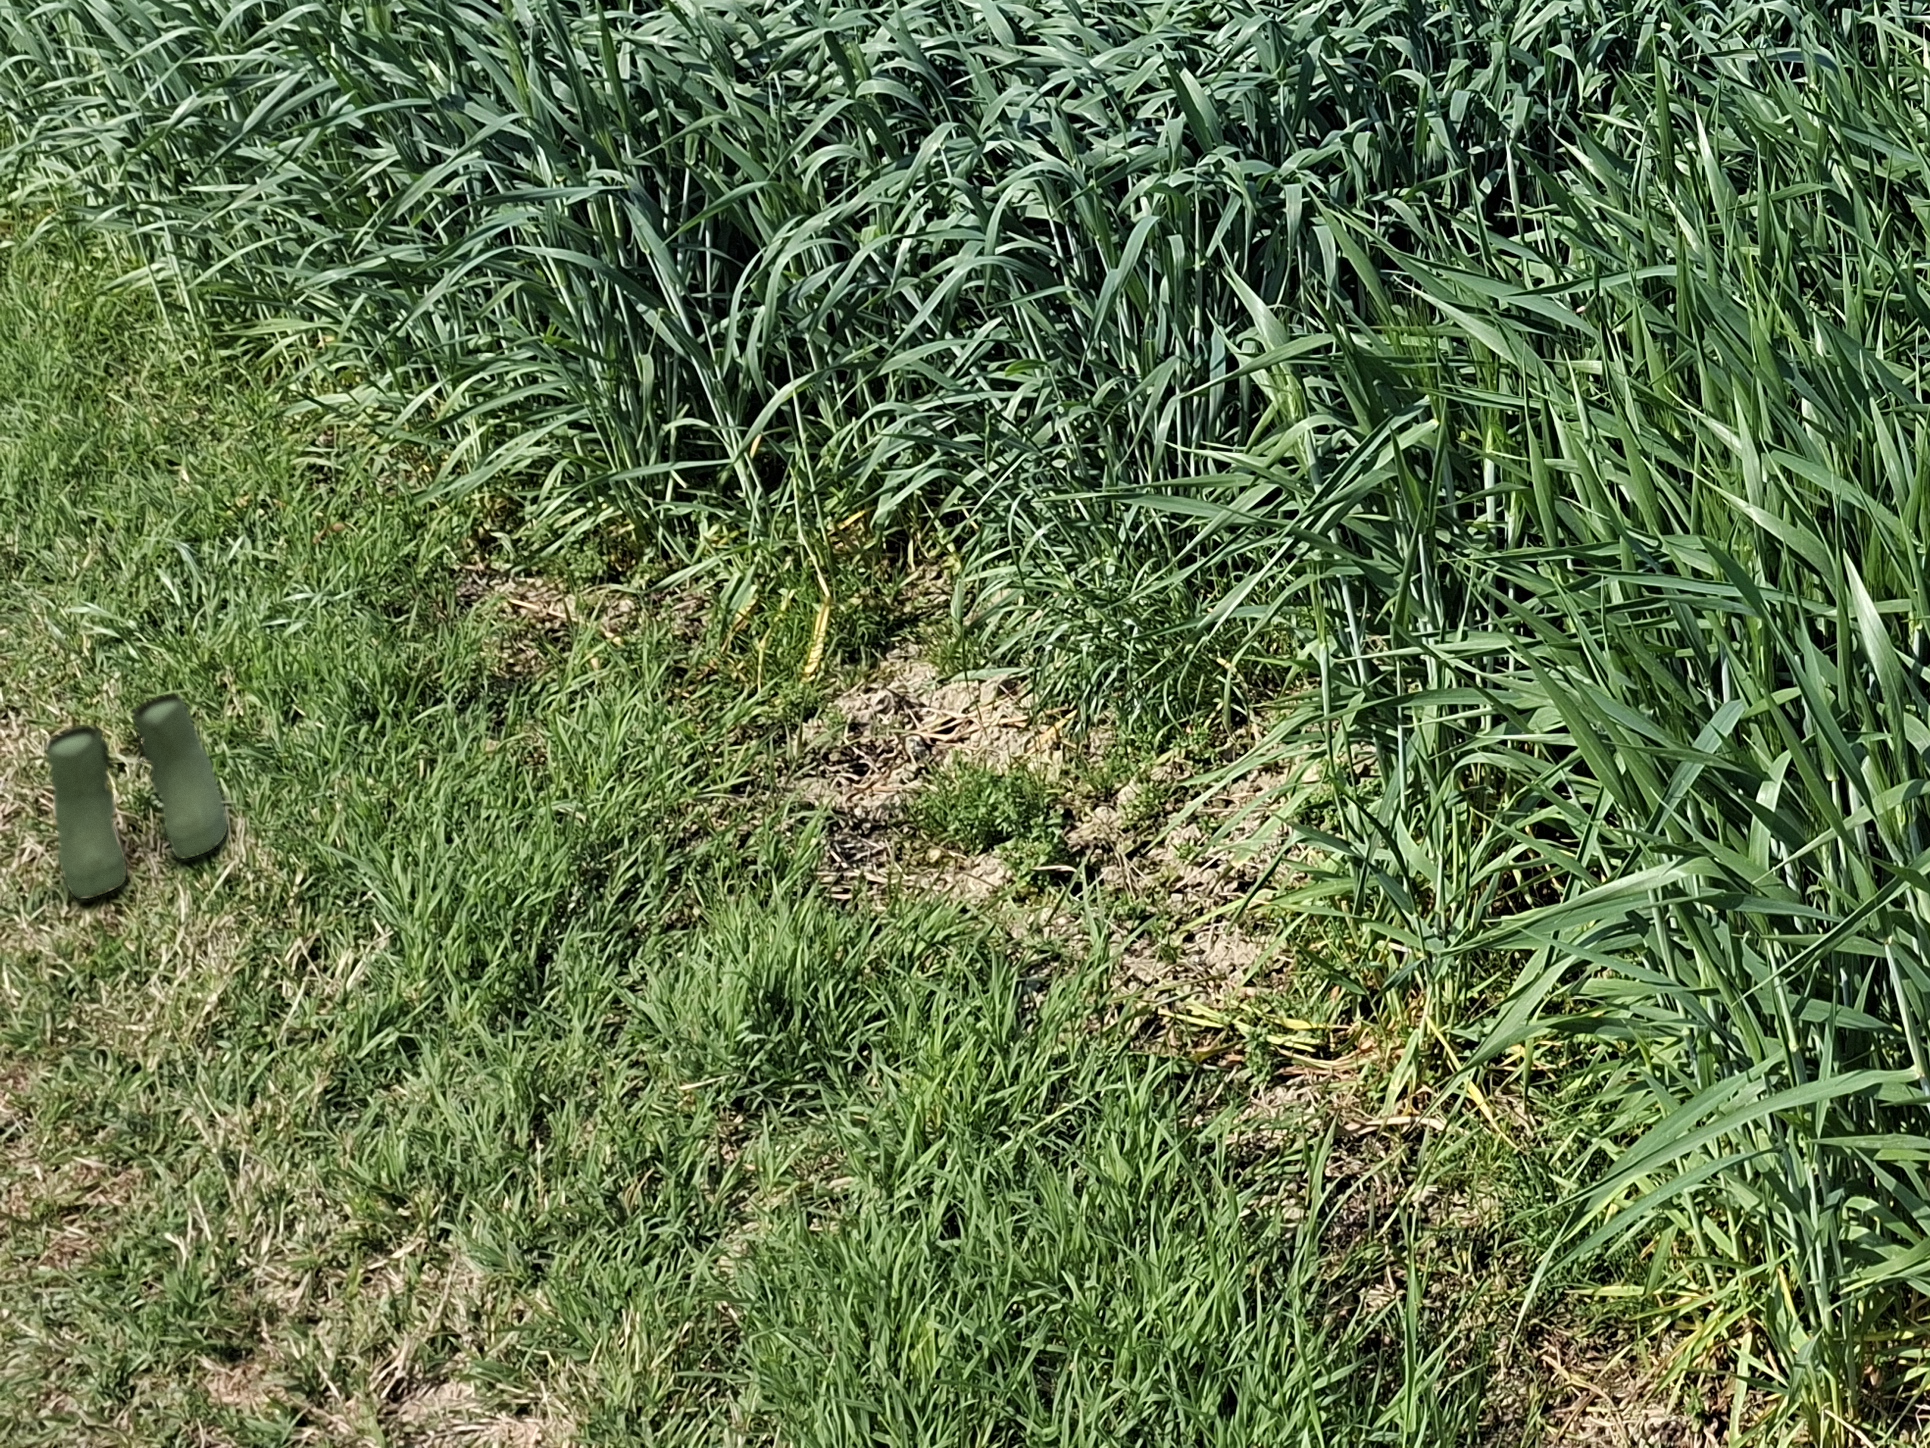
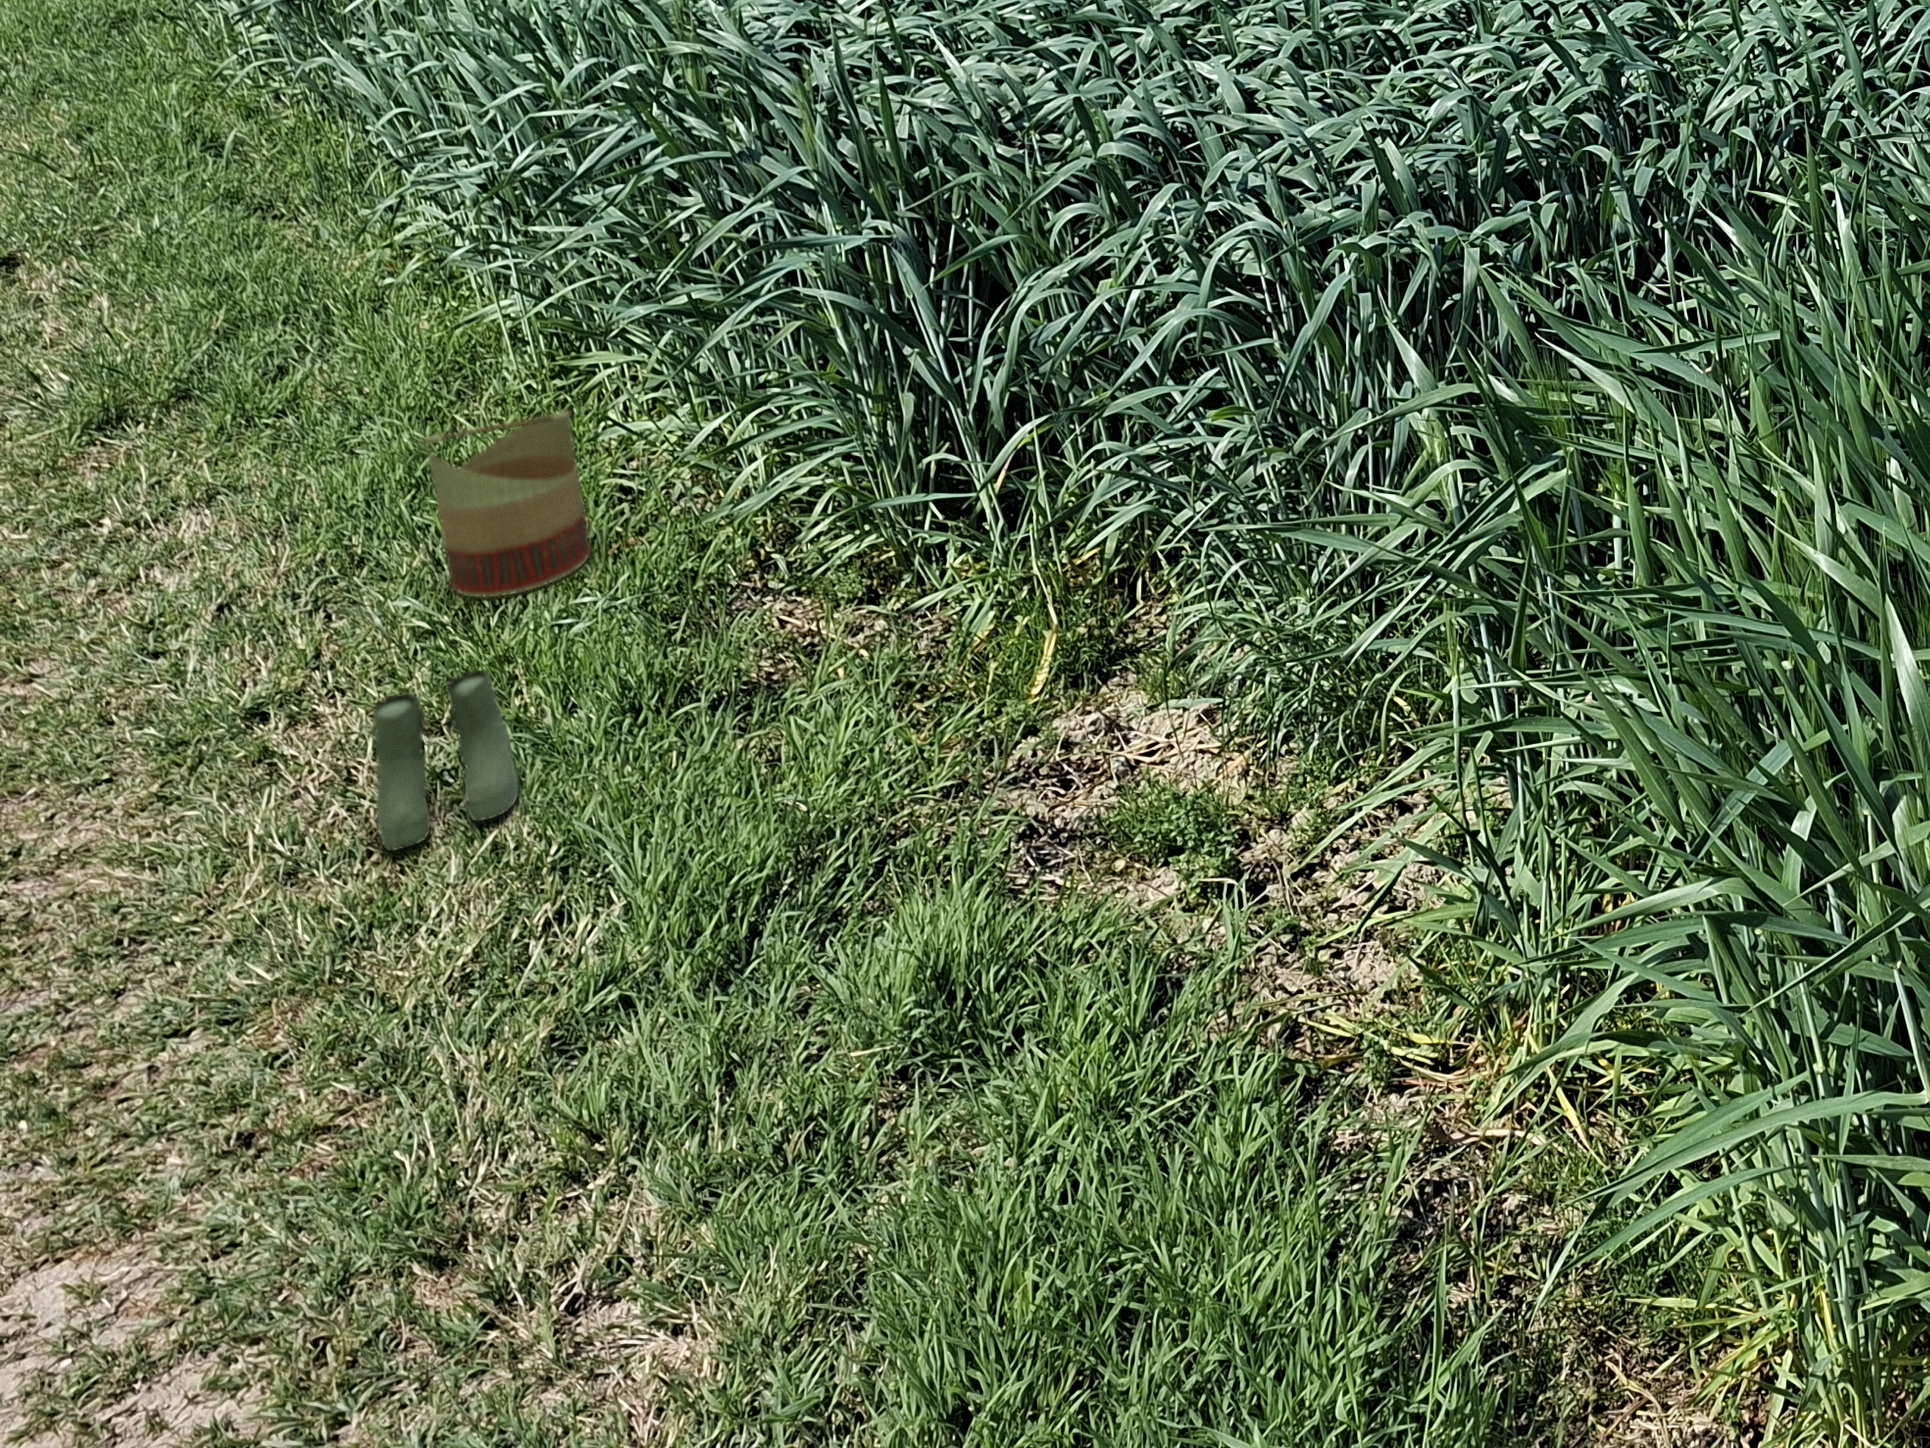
basket: none [53,392,263,603] -> present [424,411,591,597]

